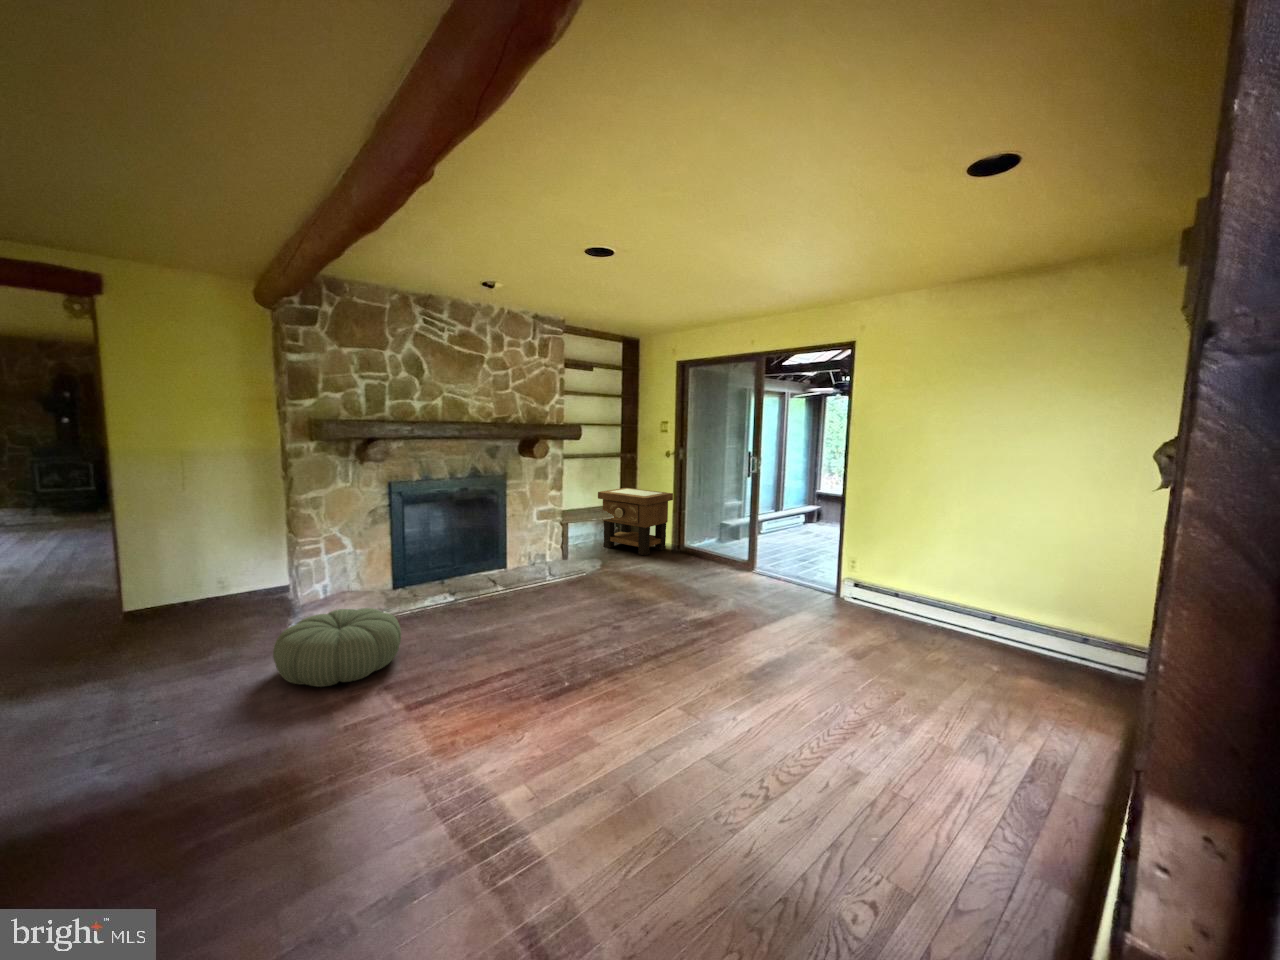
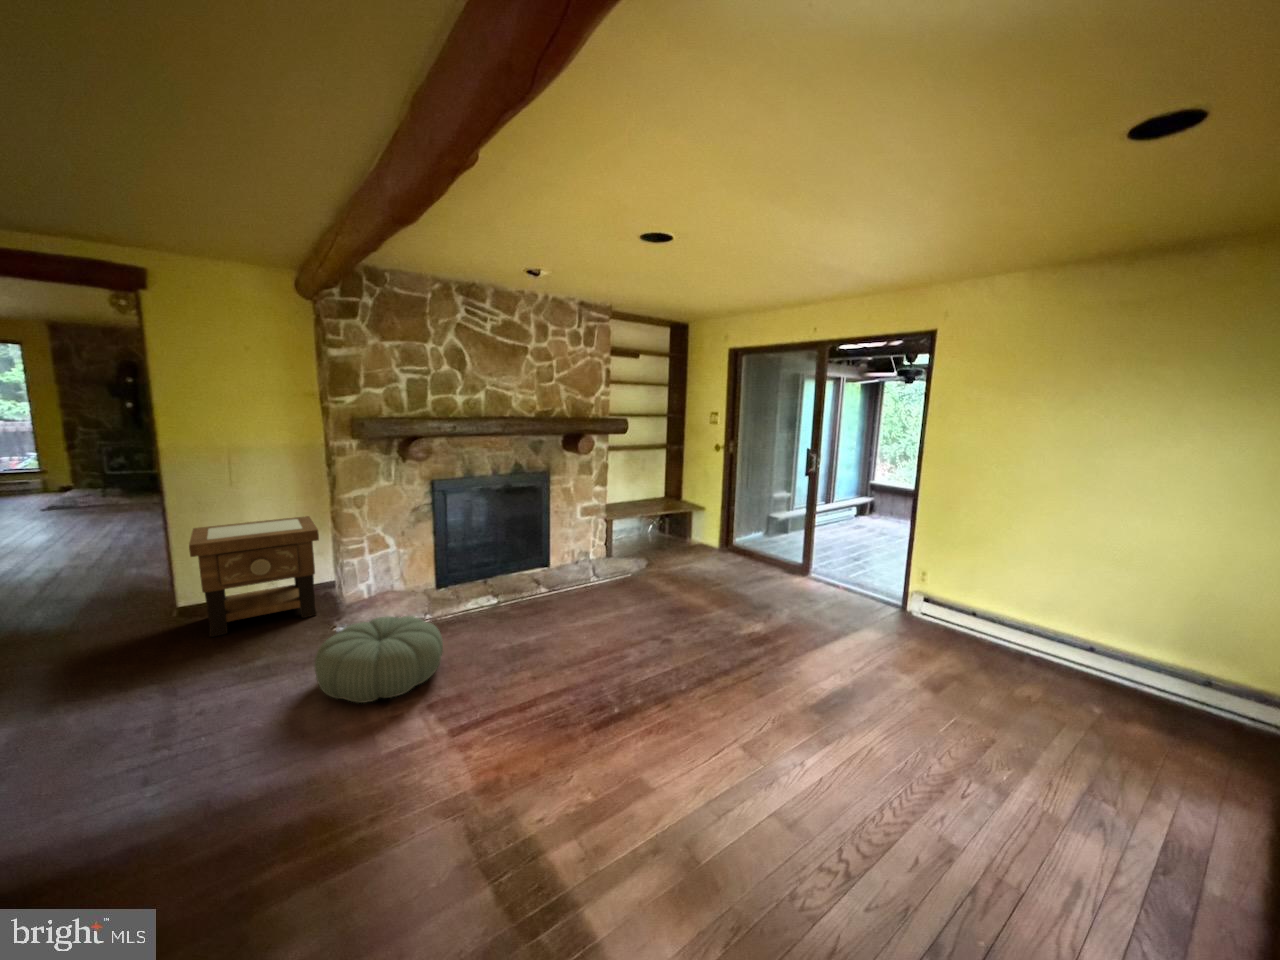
side table: present [598,488,673,556] -> present [189,516,319,637]

